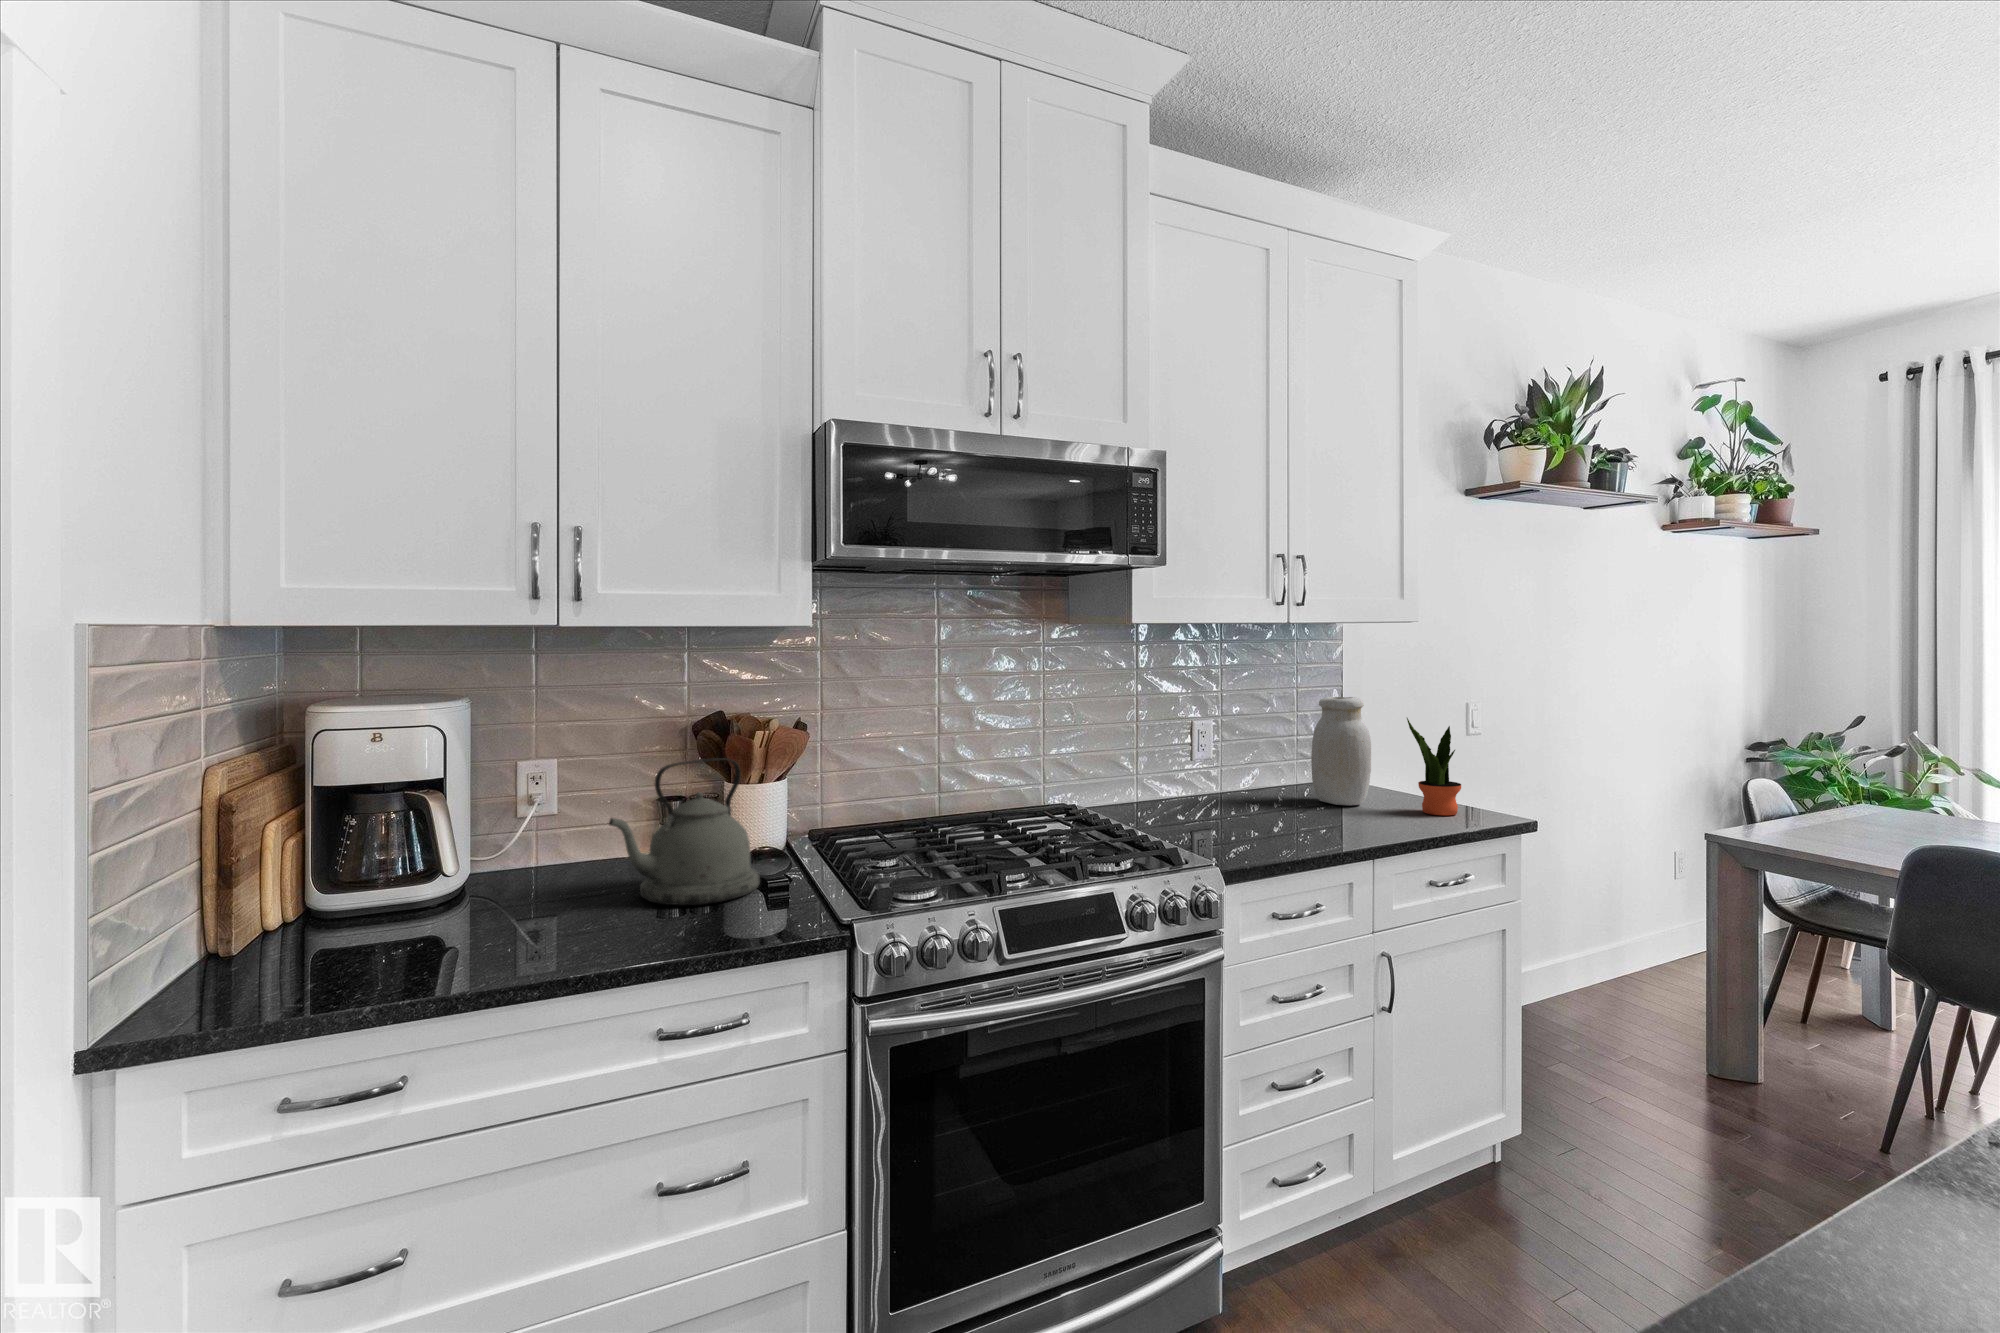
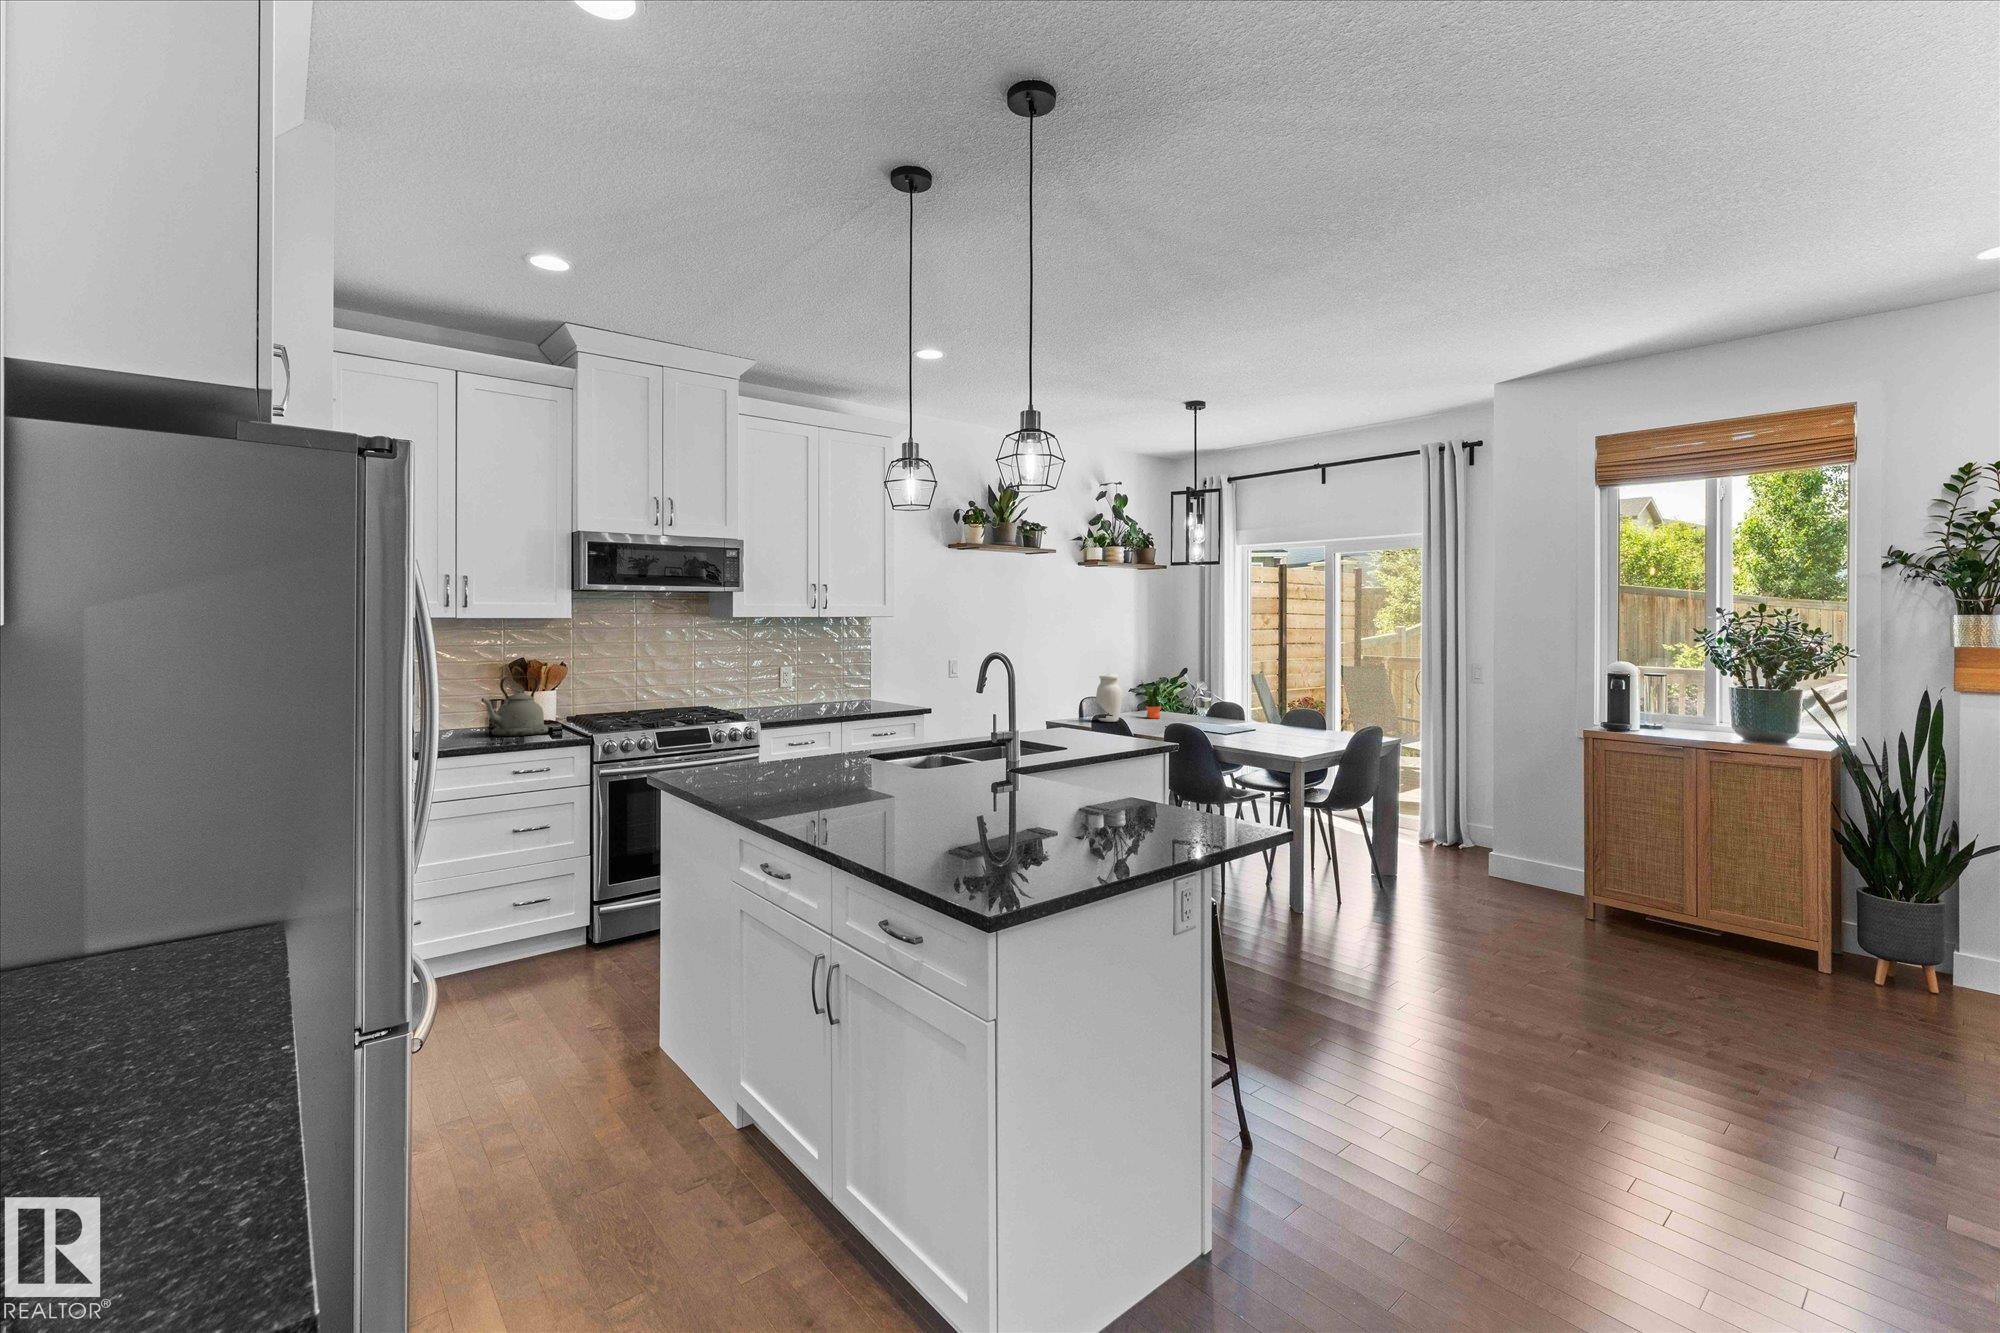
jar: present [1311,697,1371,805] -> present [1096,674,1121,722]
potted plant: present [1407,718,1461,815] -> present [1142,682,1161,718]

